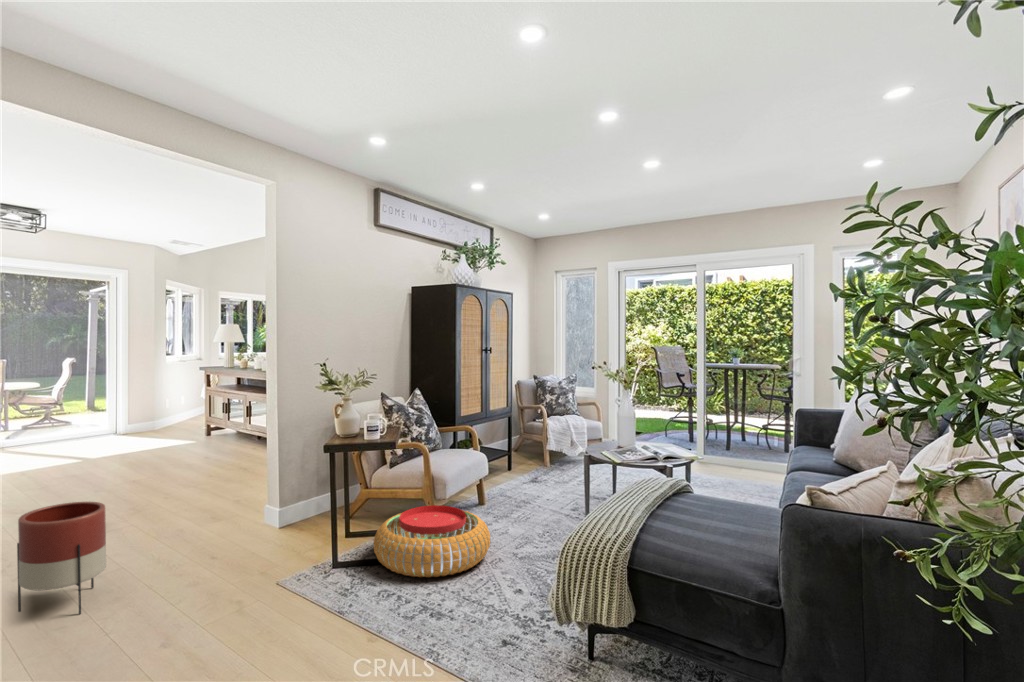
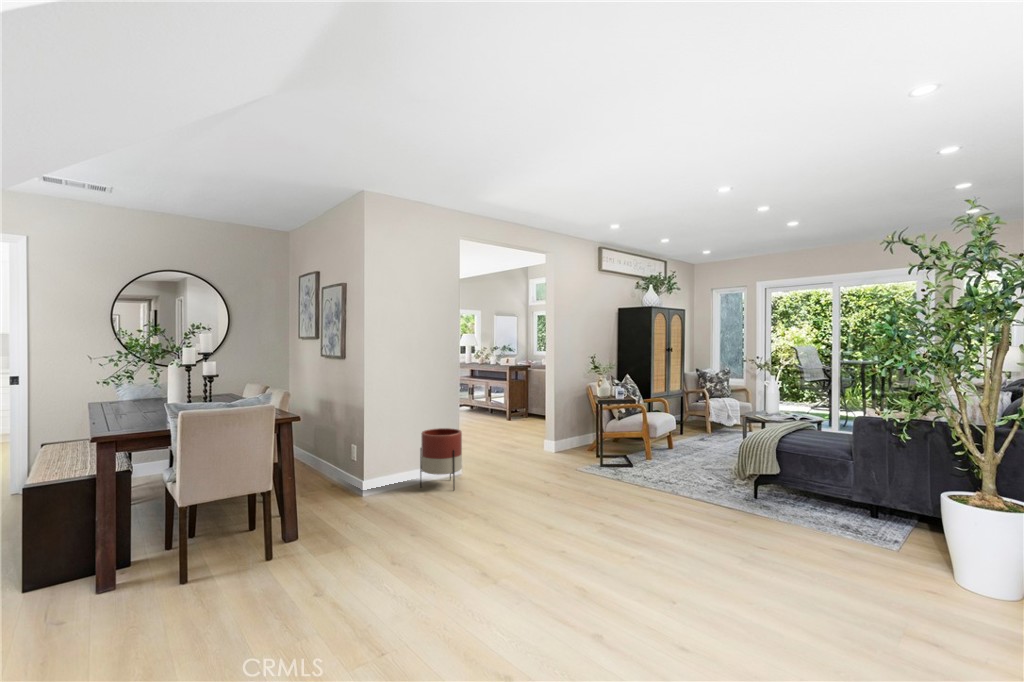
pouf: present [374,505,490,577] -> none [612,447,693,490]

